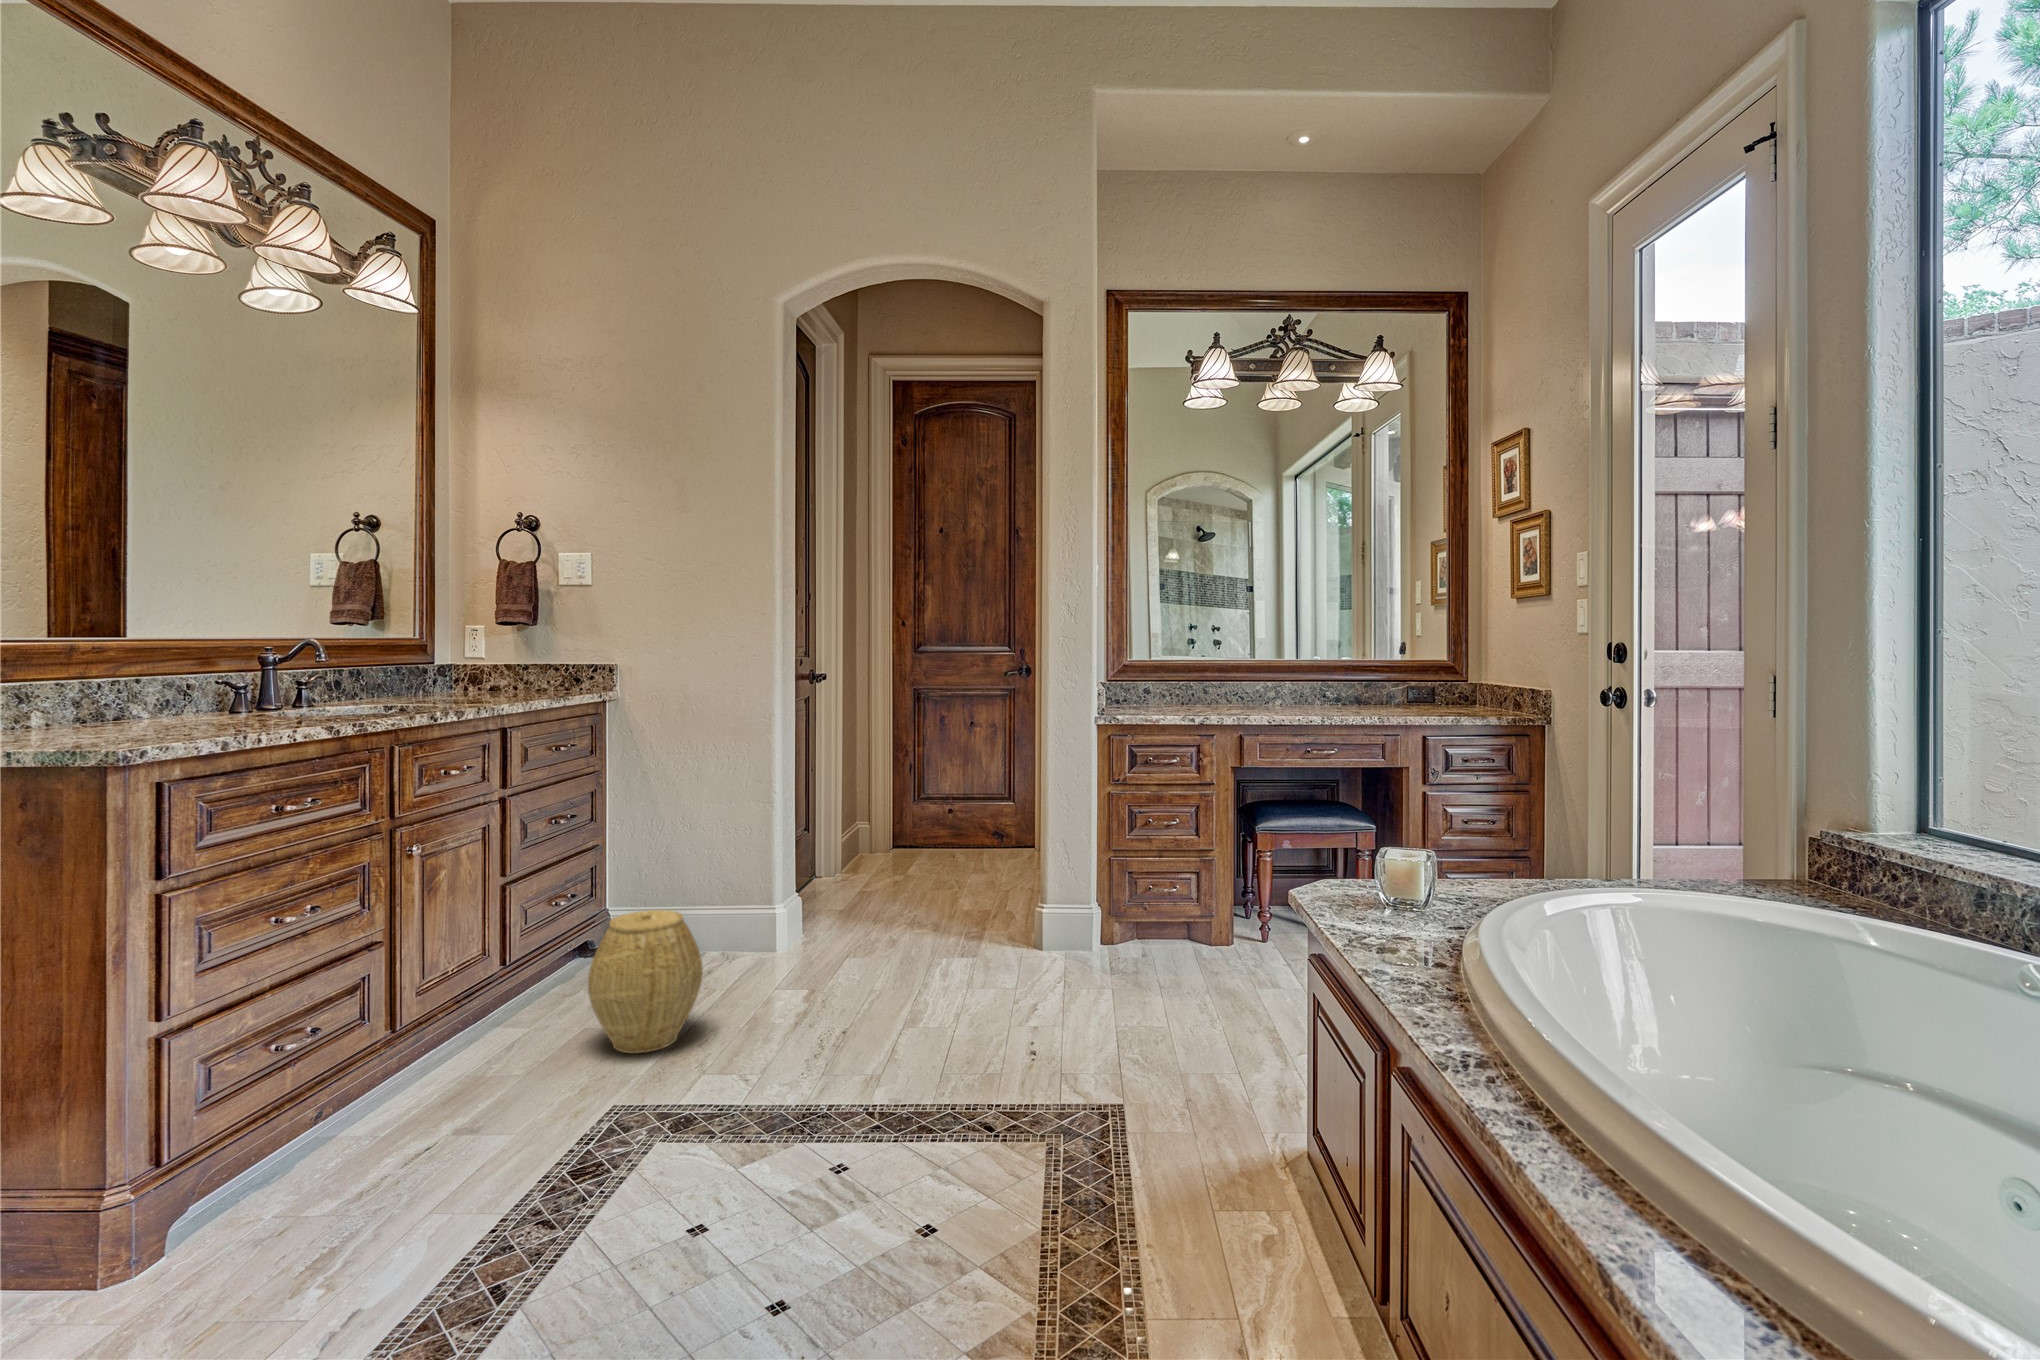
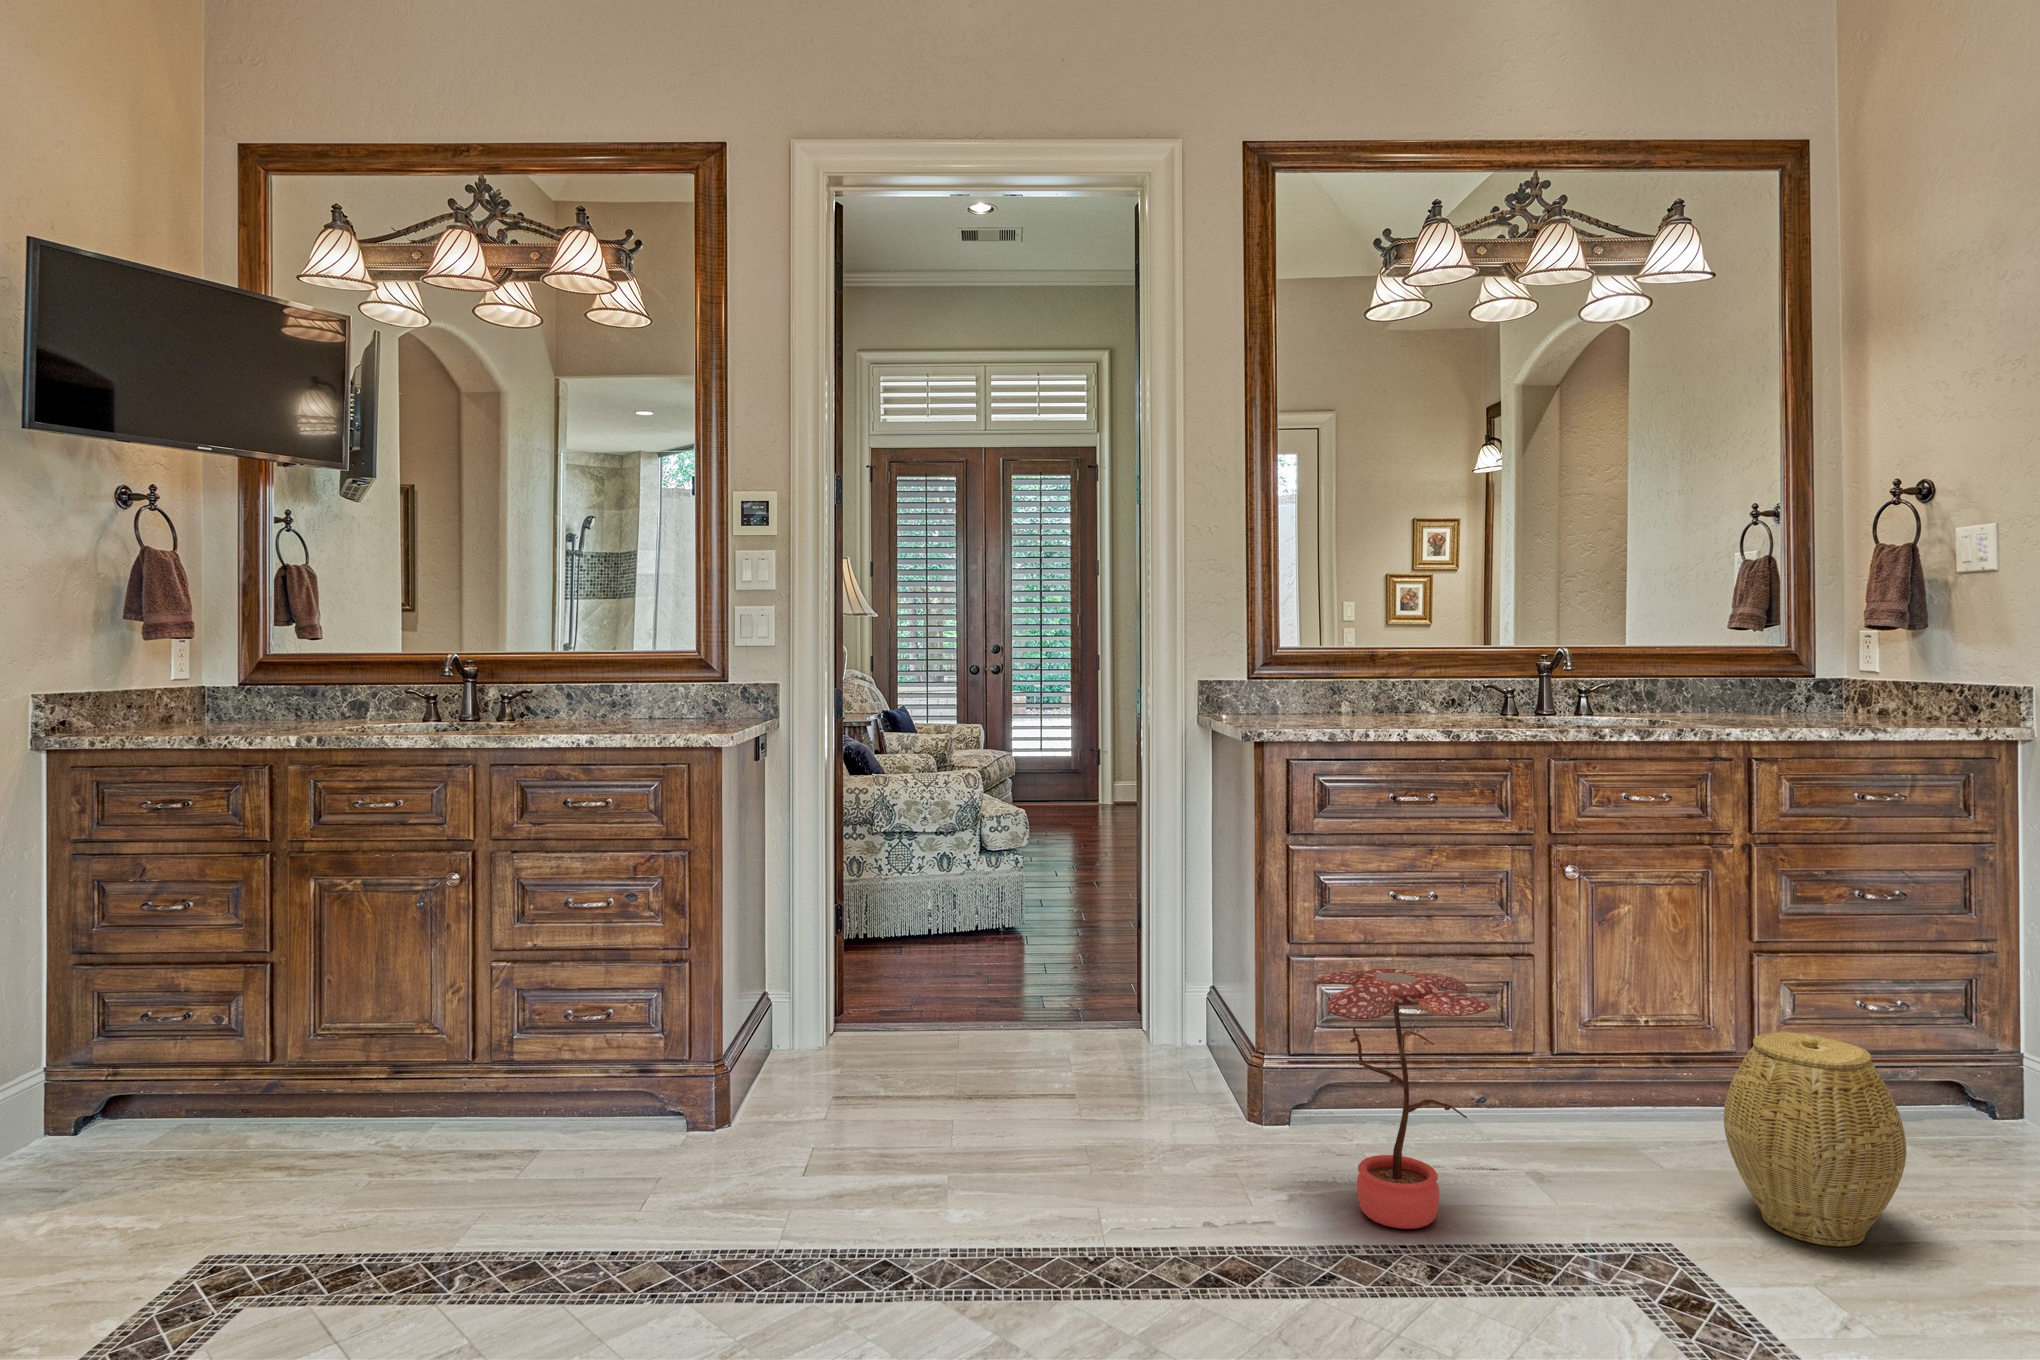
potted plant: none [332,956,545,1213] -> present [1312,969,1491,1229]

